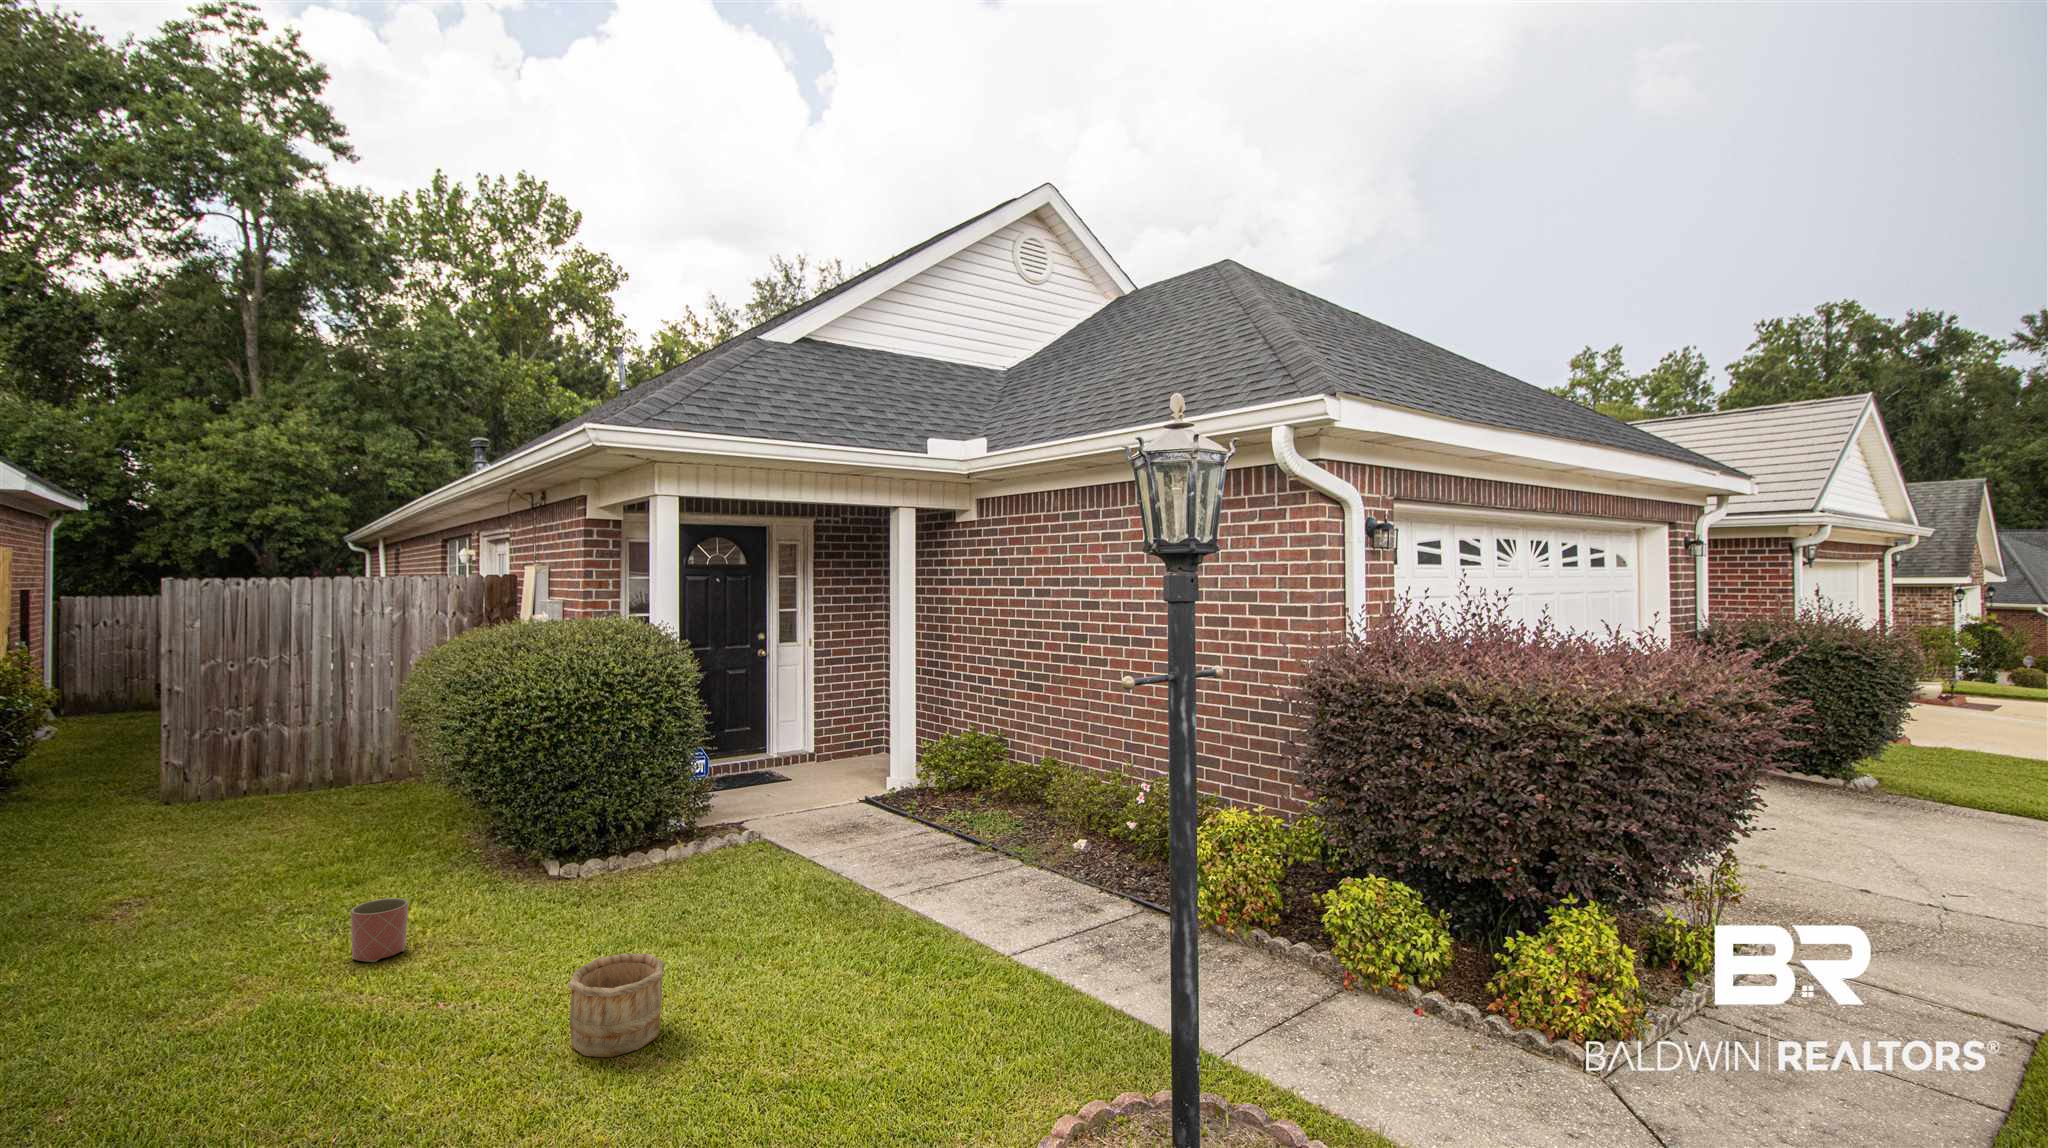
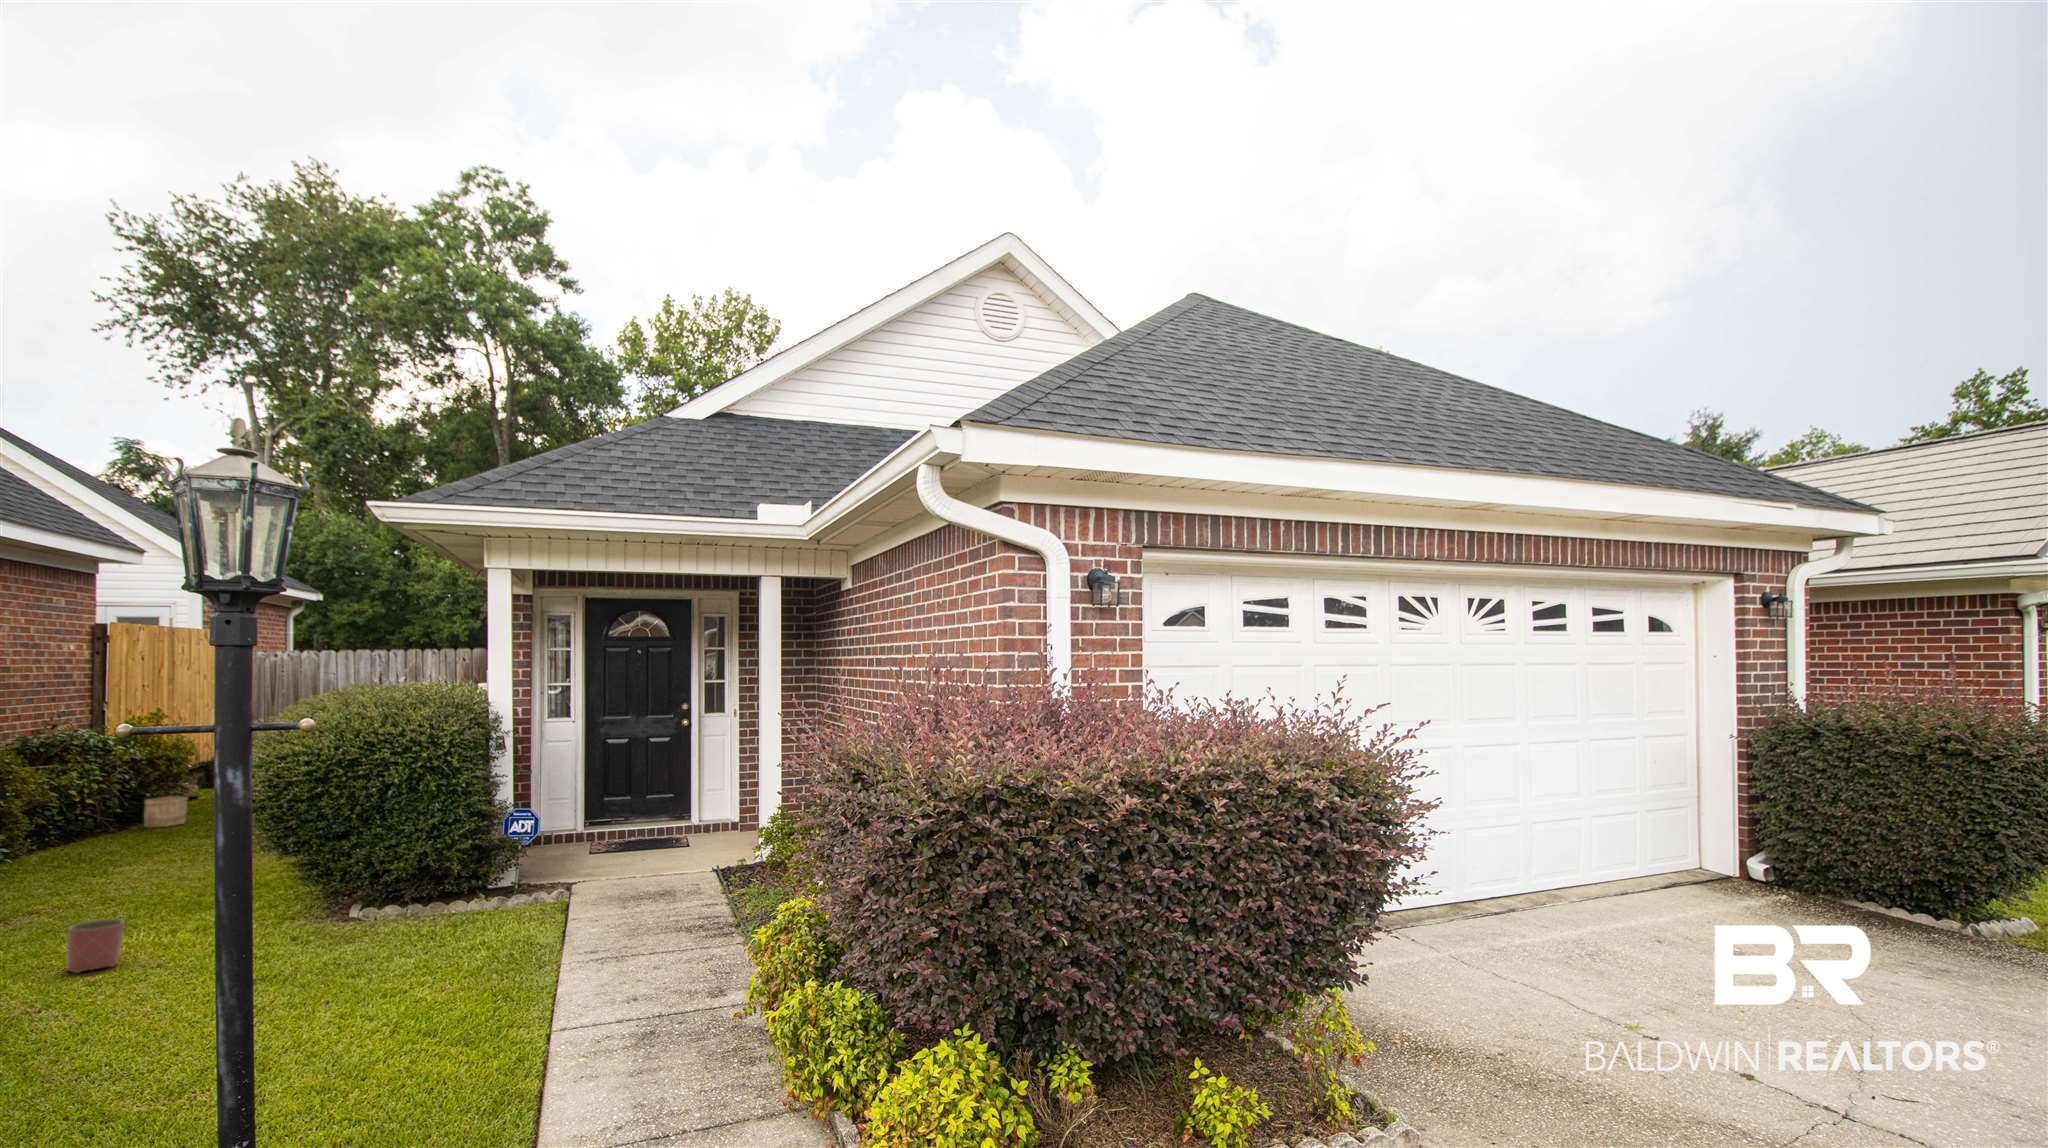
wooden bucket: present [568,953,664,1057] -> present [144,796,188,828]

